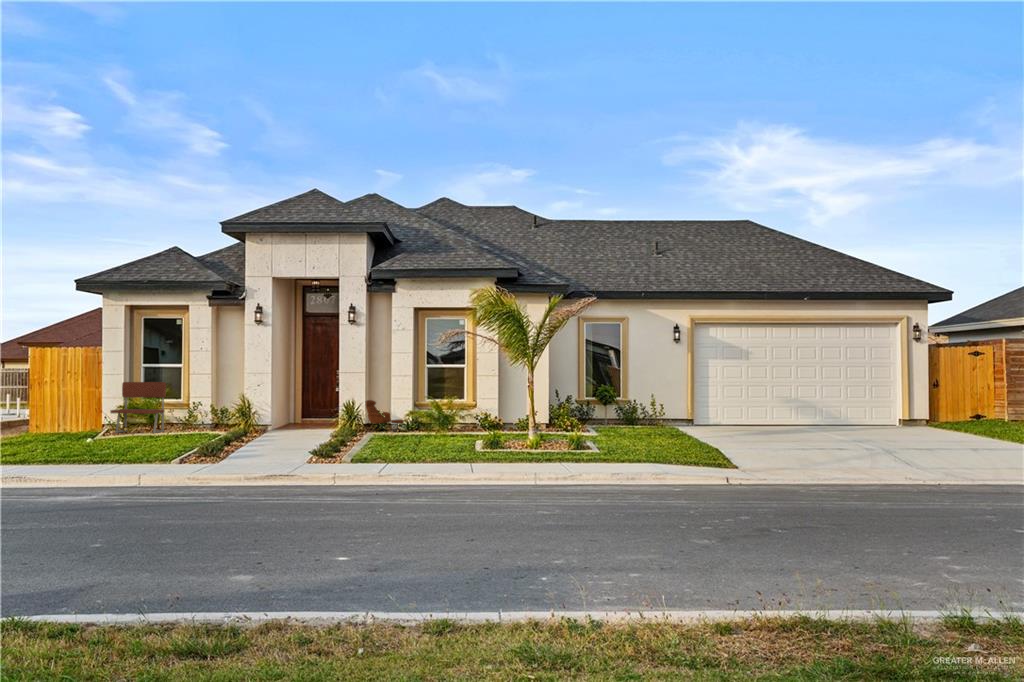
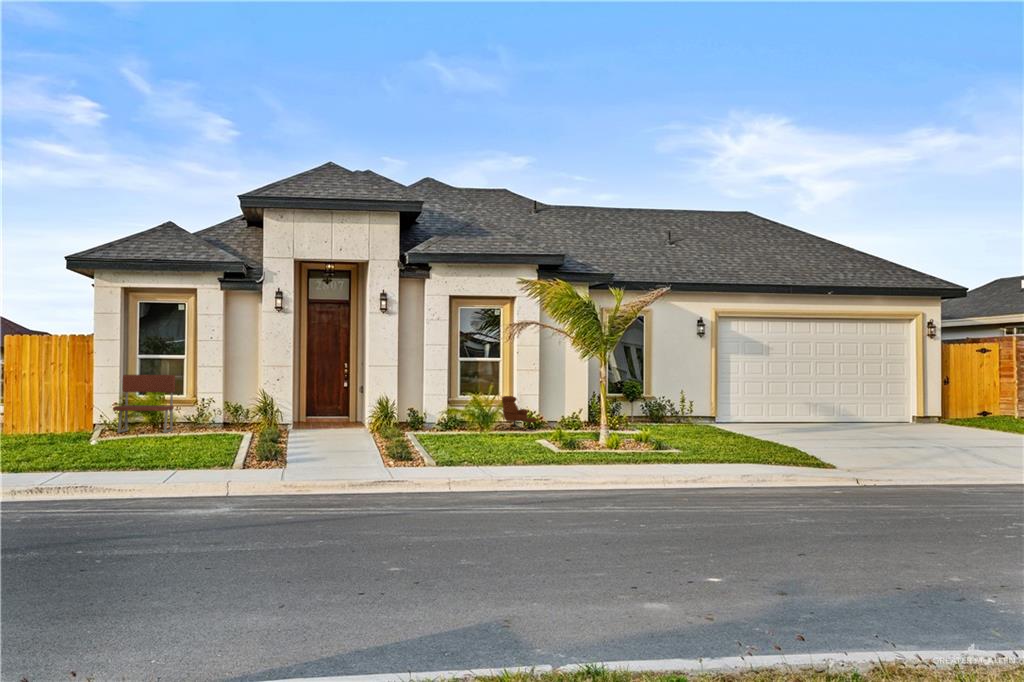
lounge chair: present [366,400,404,430] -> present [502,396,536,430]

